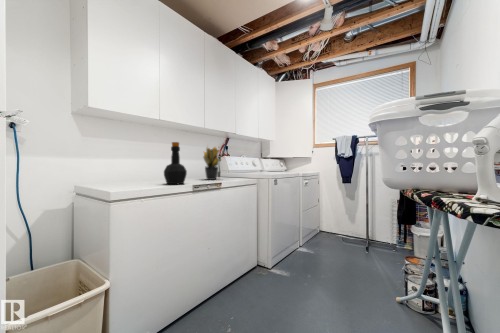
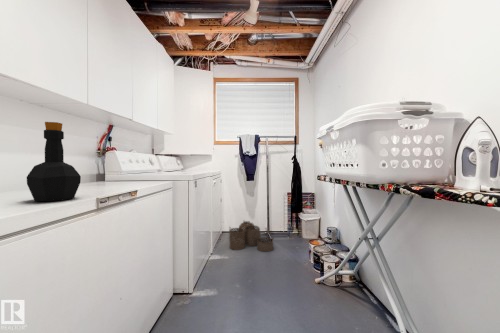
potted plant: present [203,147,220,180] -> none [83,128,129,187]
woven basket: none [320,222,367,258] -> present [229,221,273,251]

